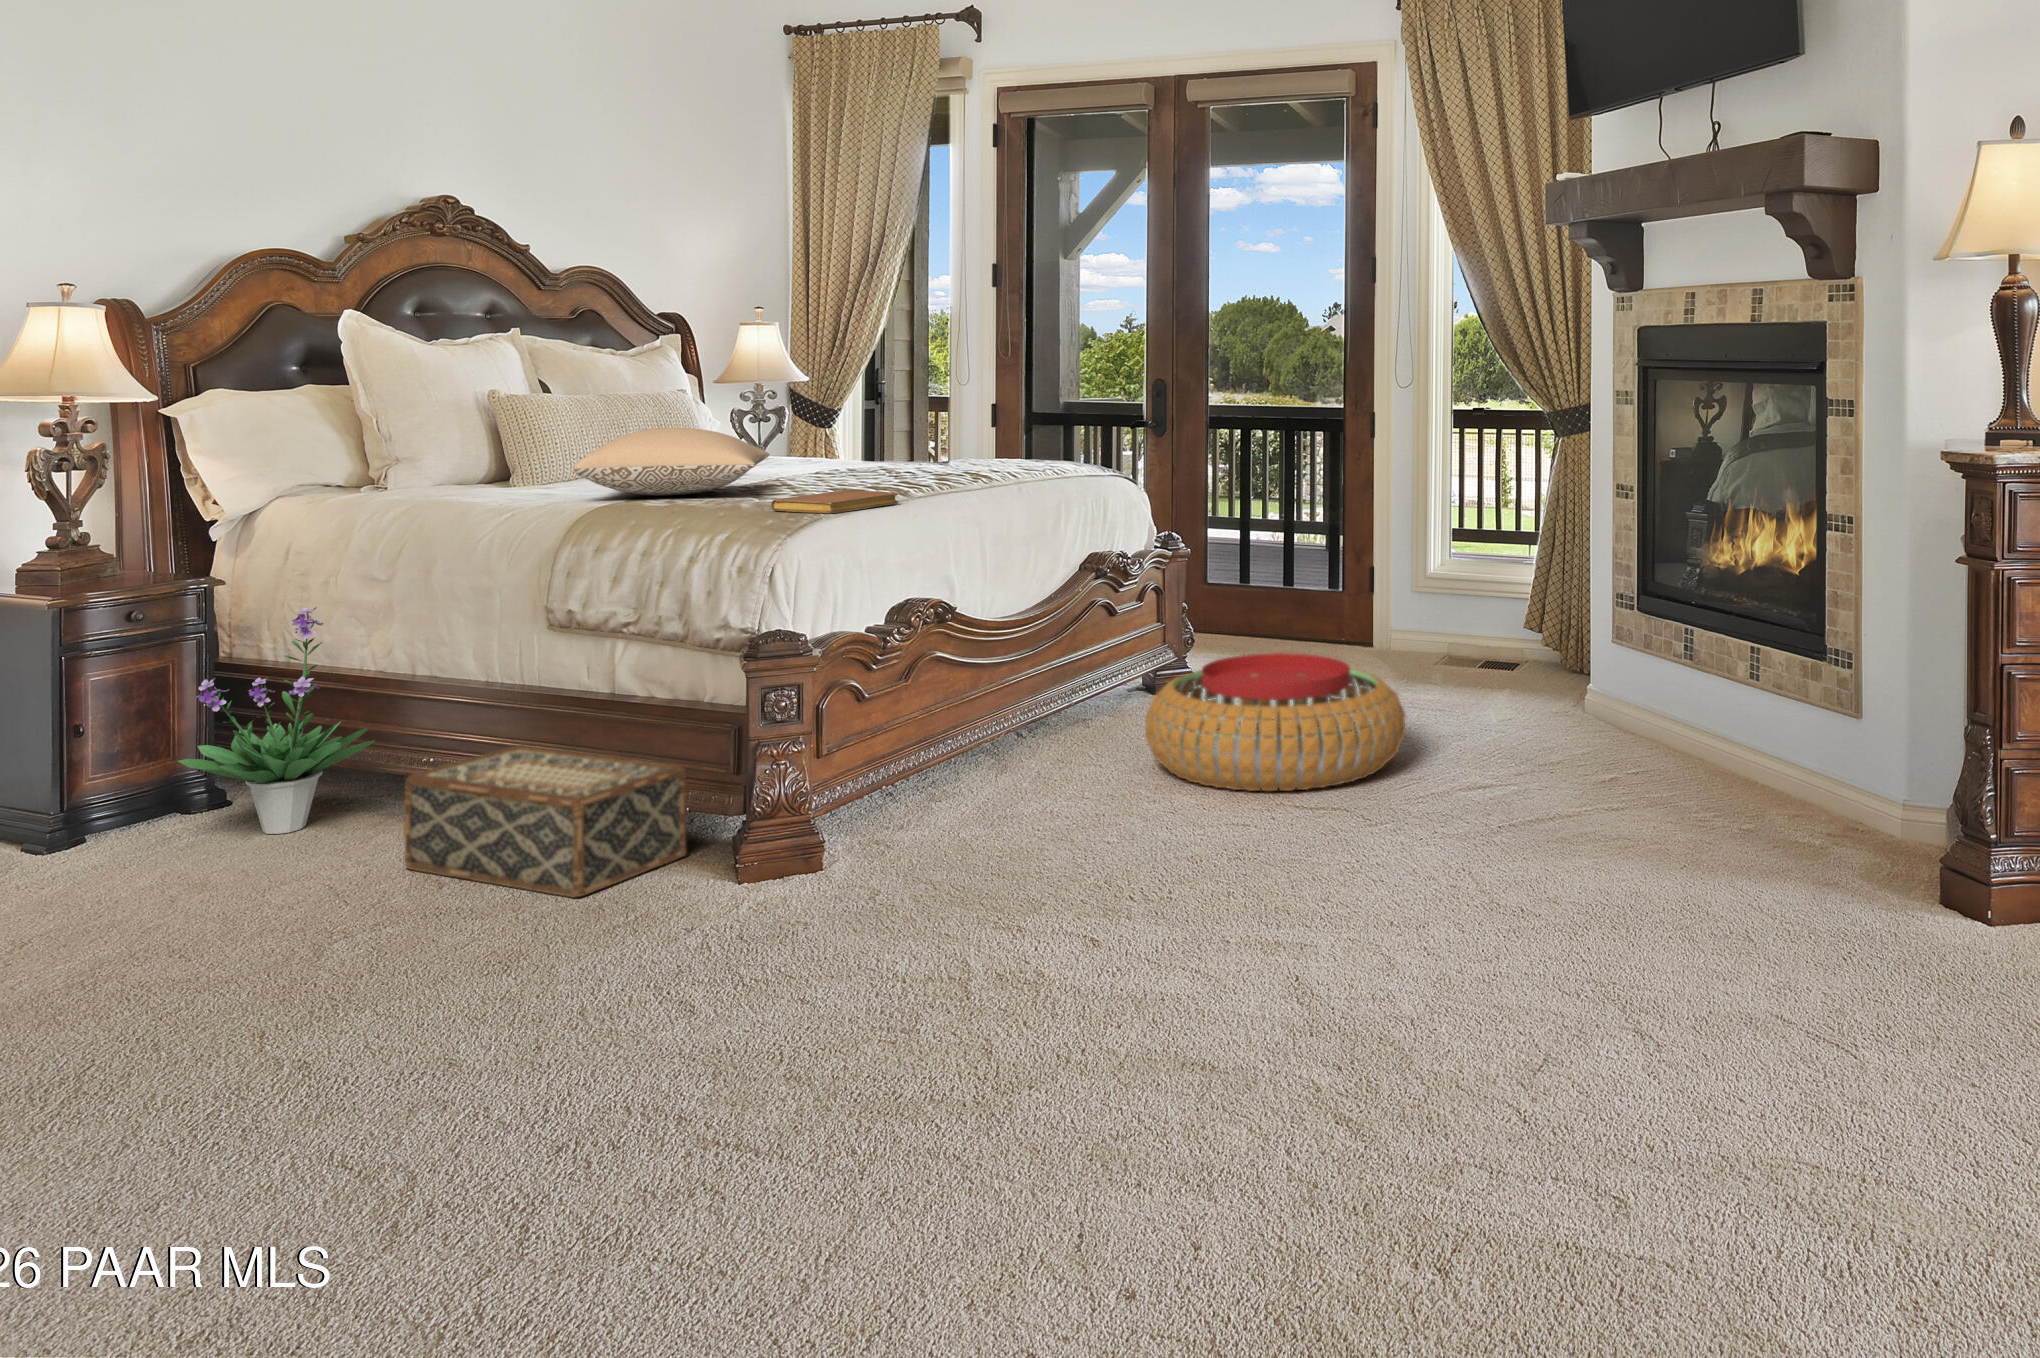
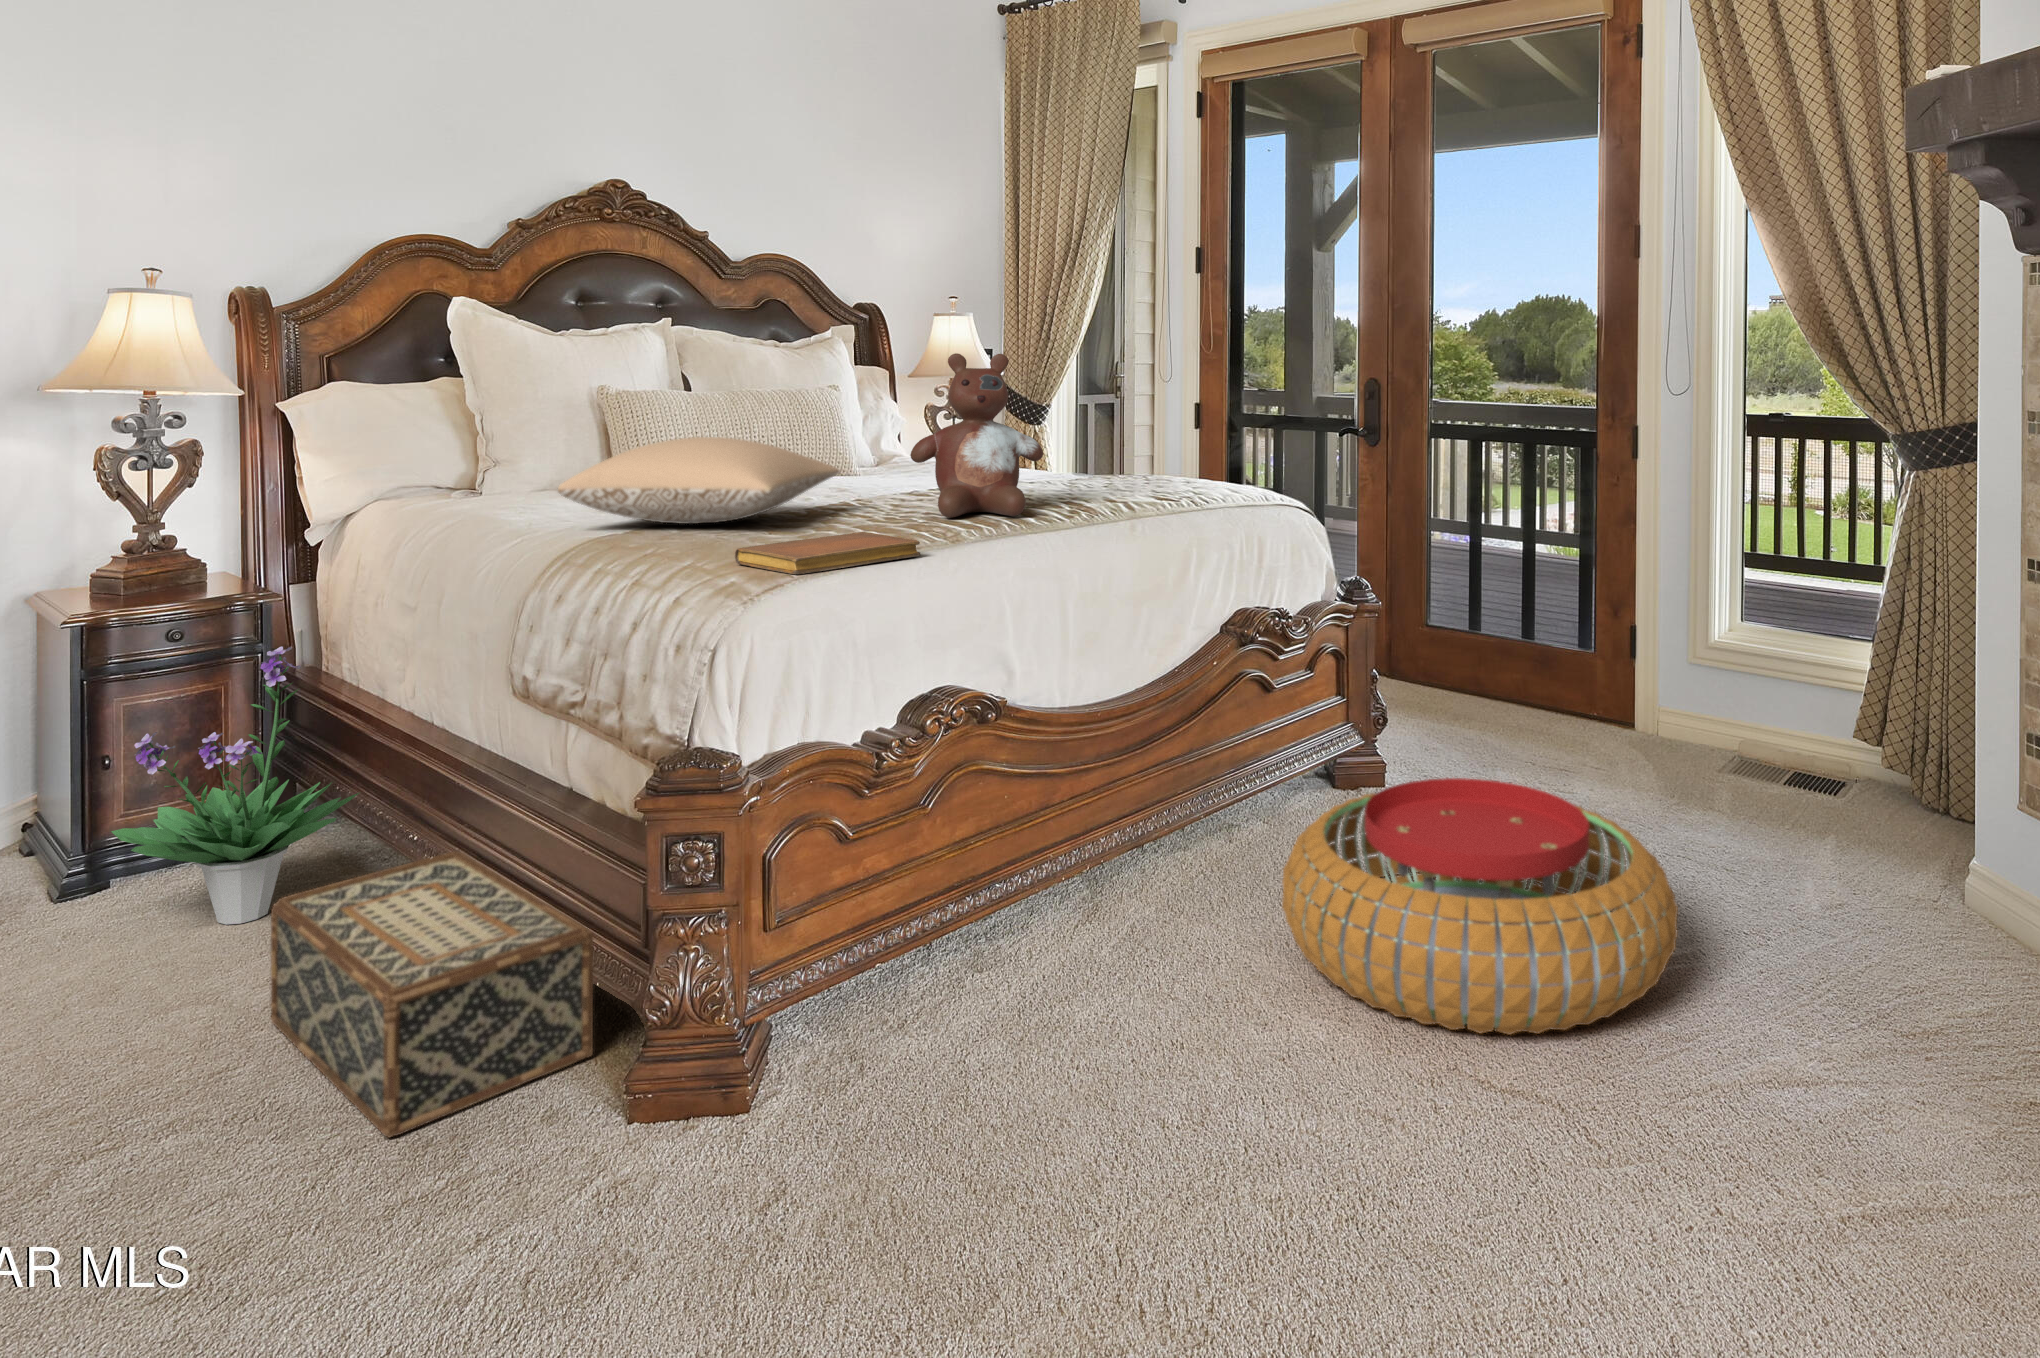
stuffed bear: none [828,360,933,487] -> present [910,353,1043,518]

